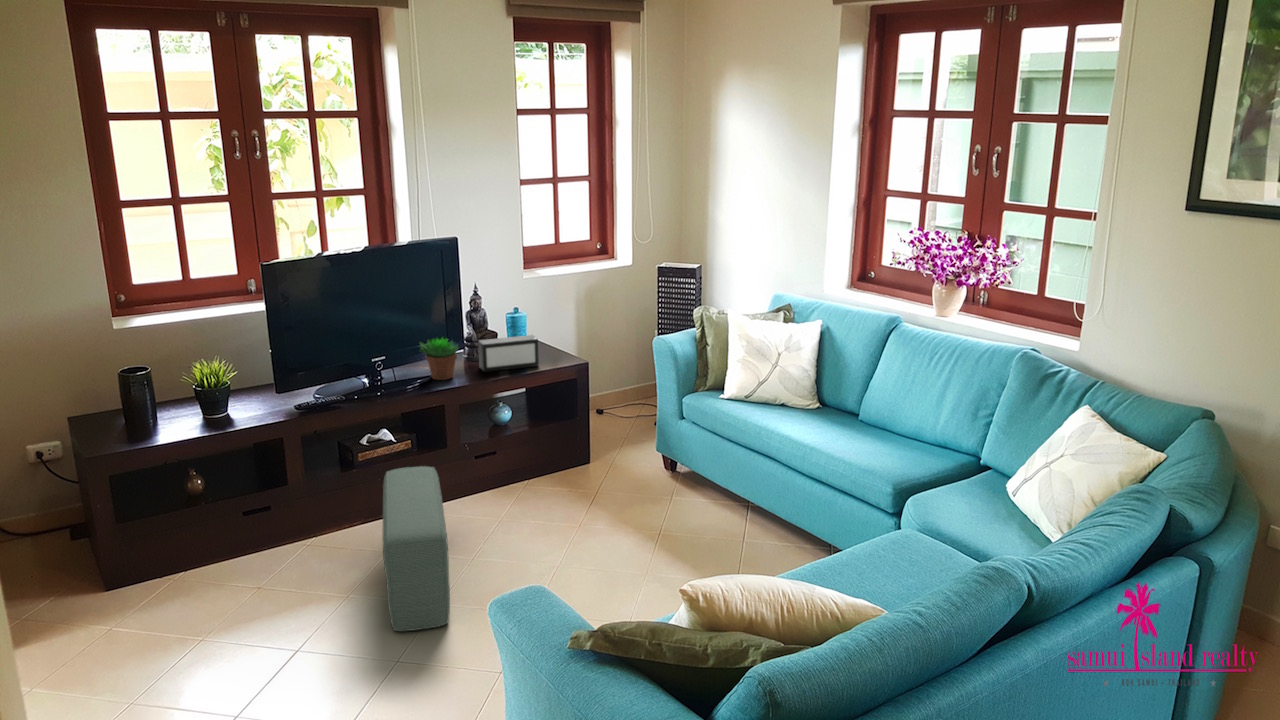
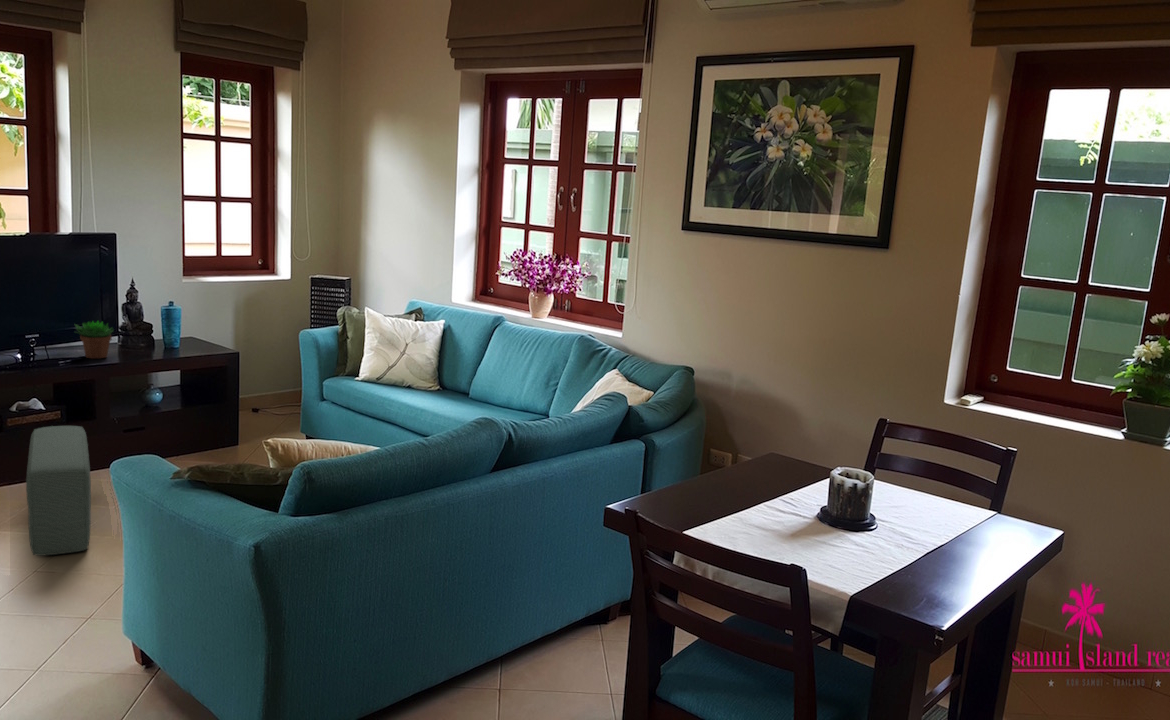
speaker: present [478,335,539,372] -> none [134,325,192,355]

